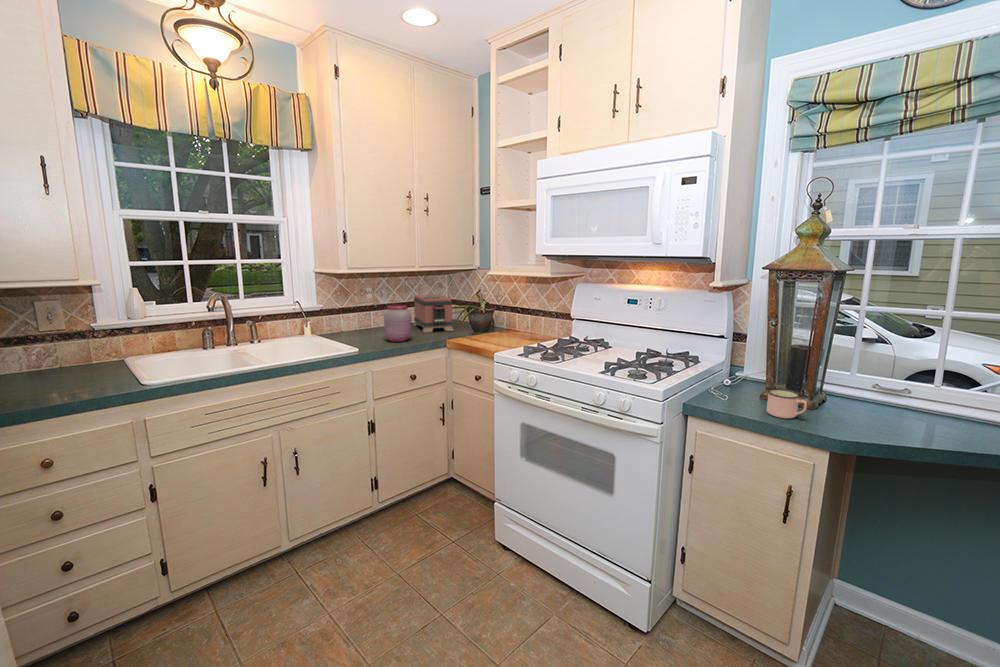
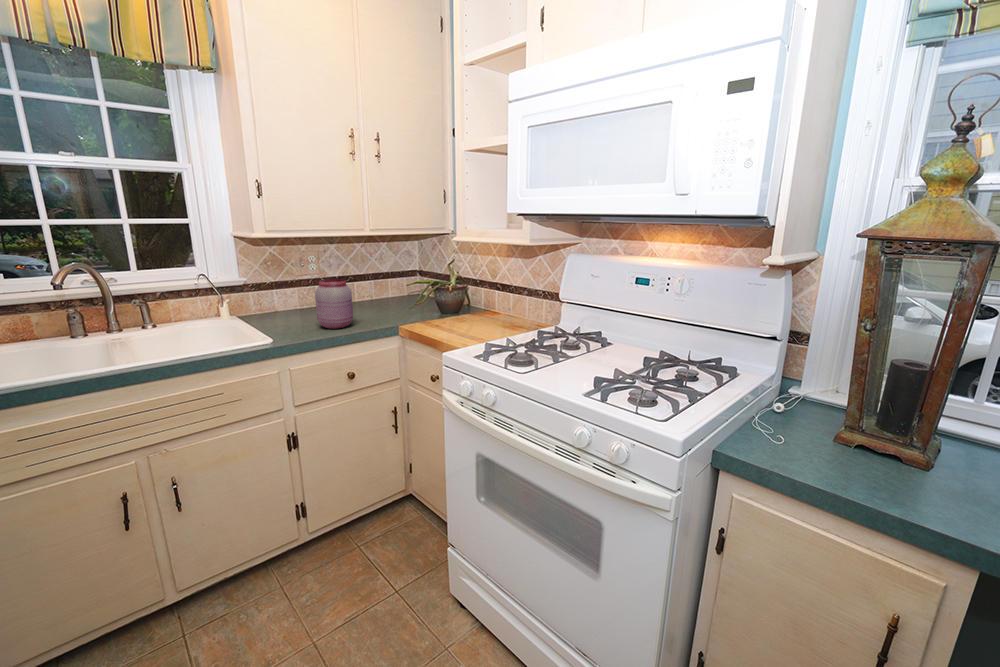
toaster: present [414,295,453,333] -> none [370,265,416,315]
mug: present [767,390,807,418] -> none [851,438,930,492]

